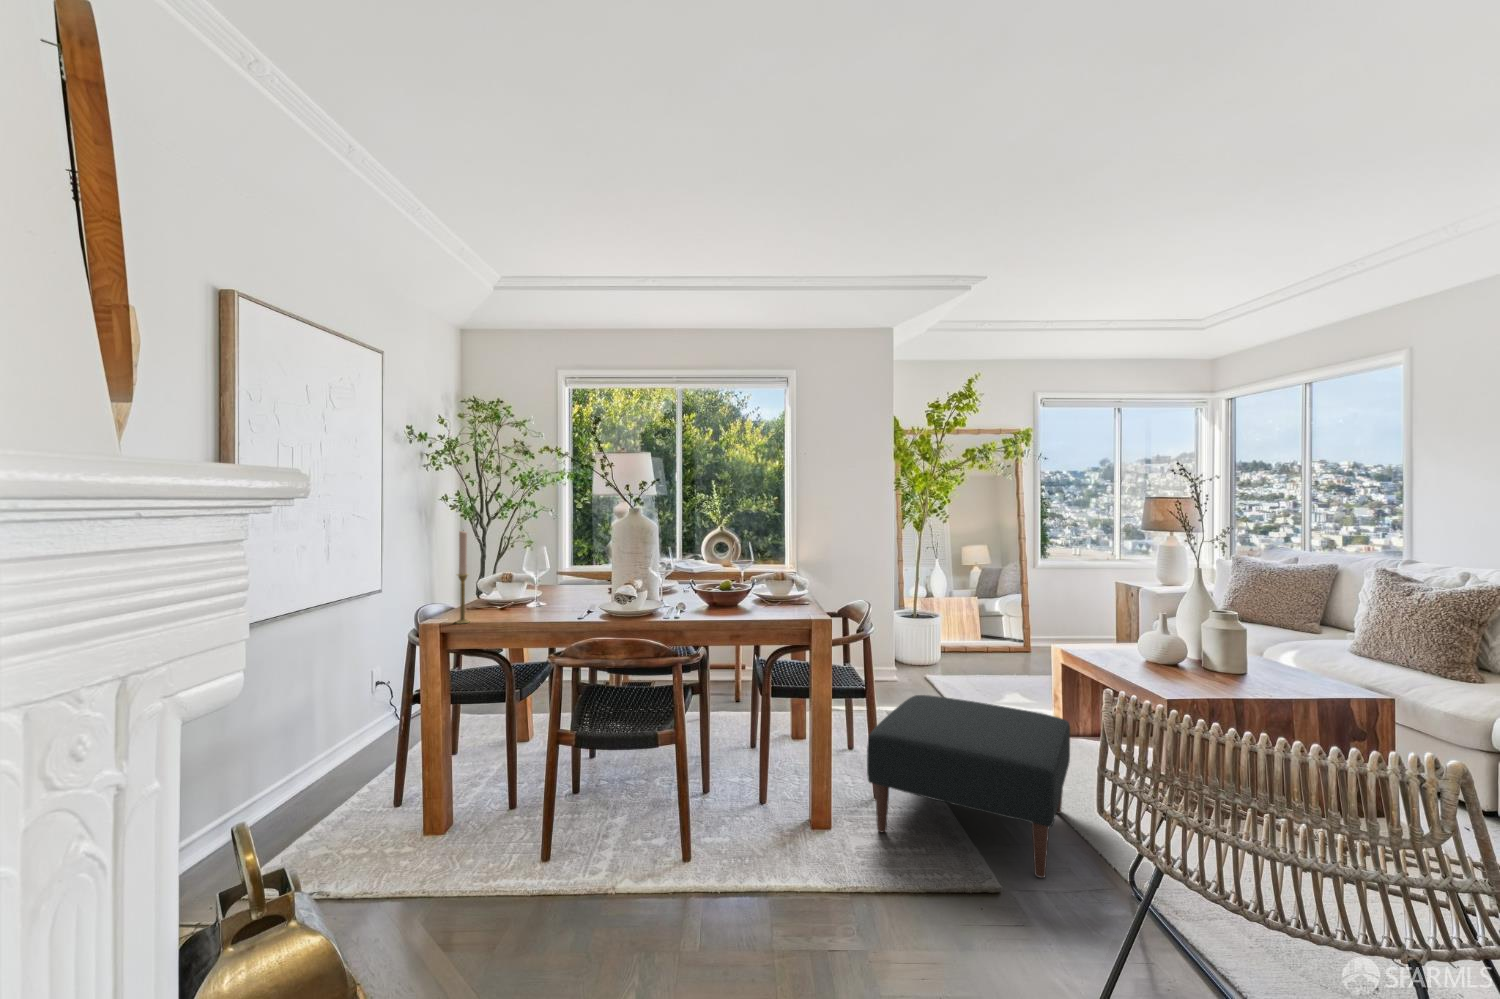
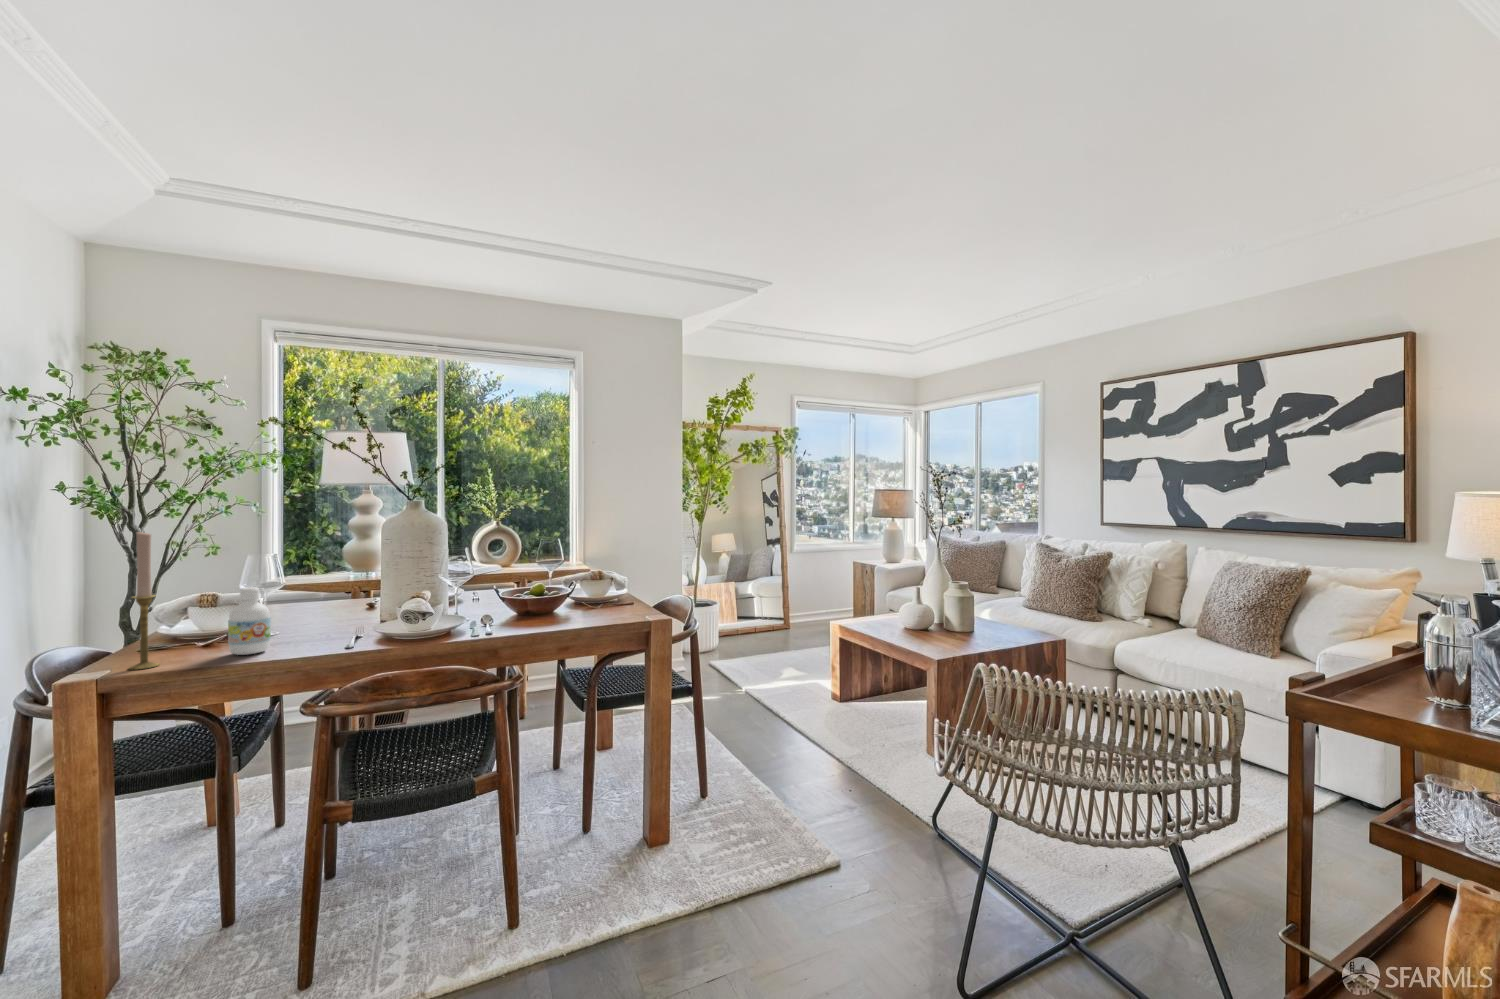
bottle: none [509,572,535,620] -> present [228,587,271,655]
ottoman: present [867,695,1070,878] -> none [707,686,890,847]

